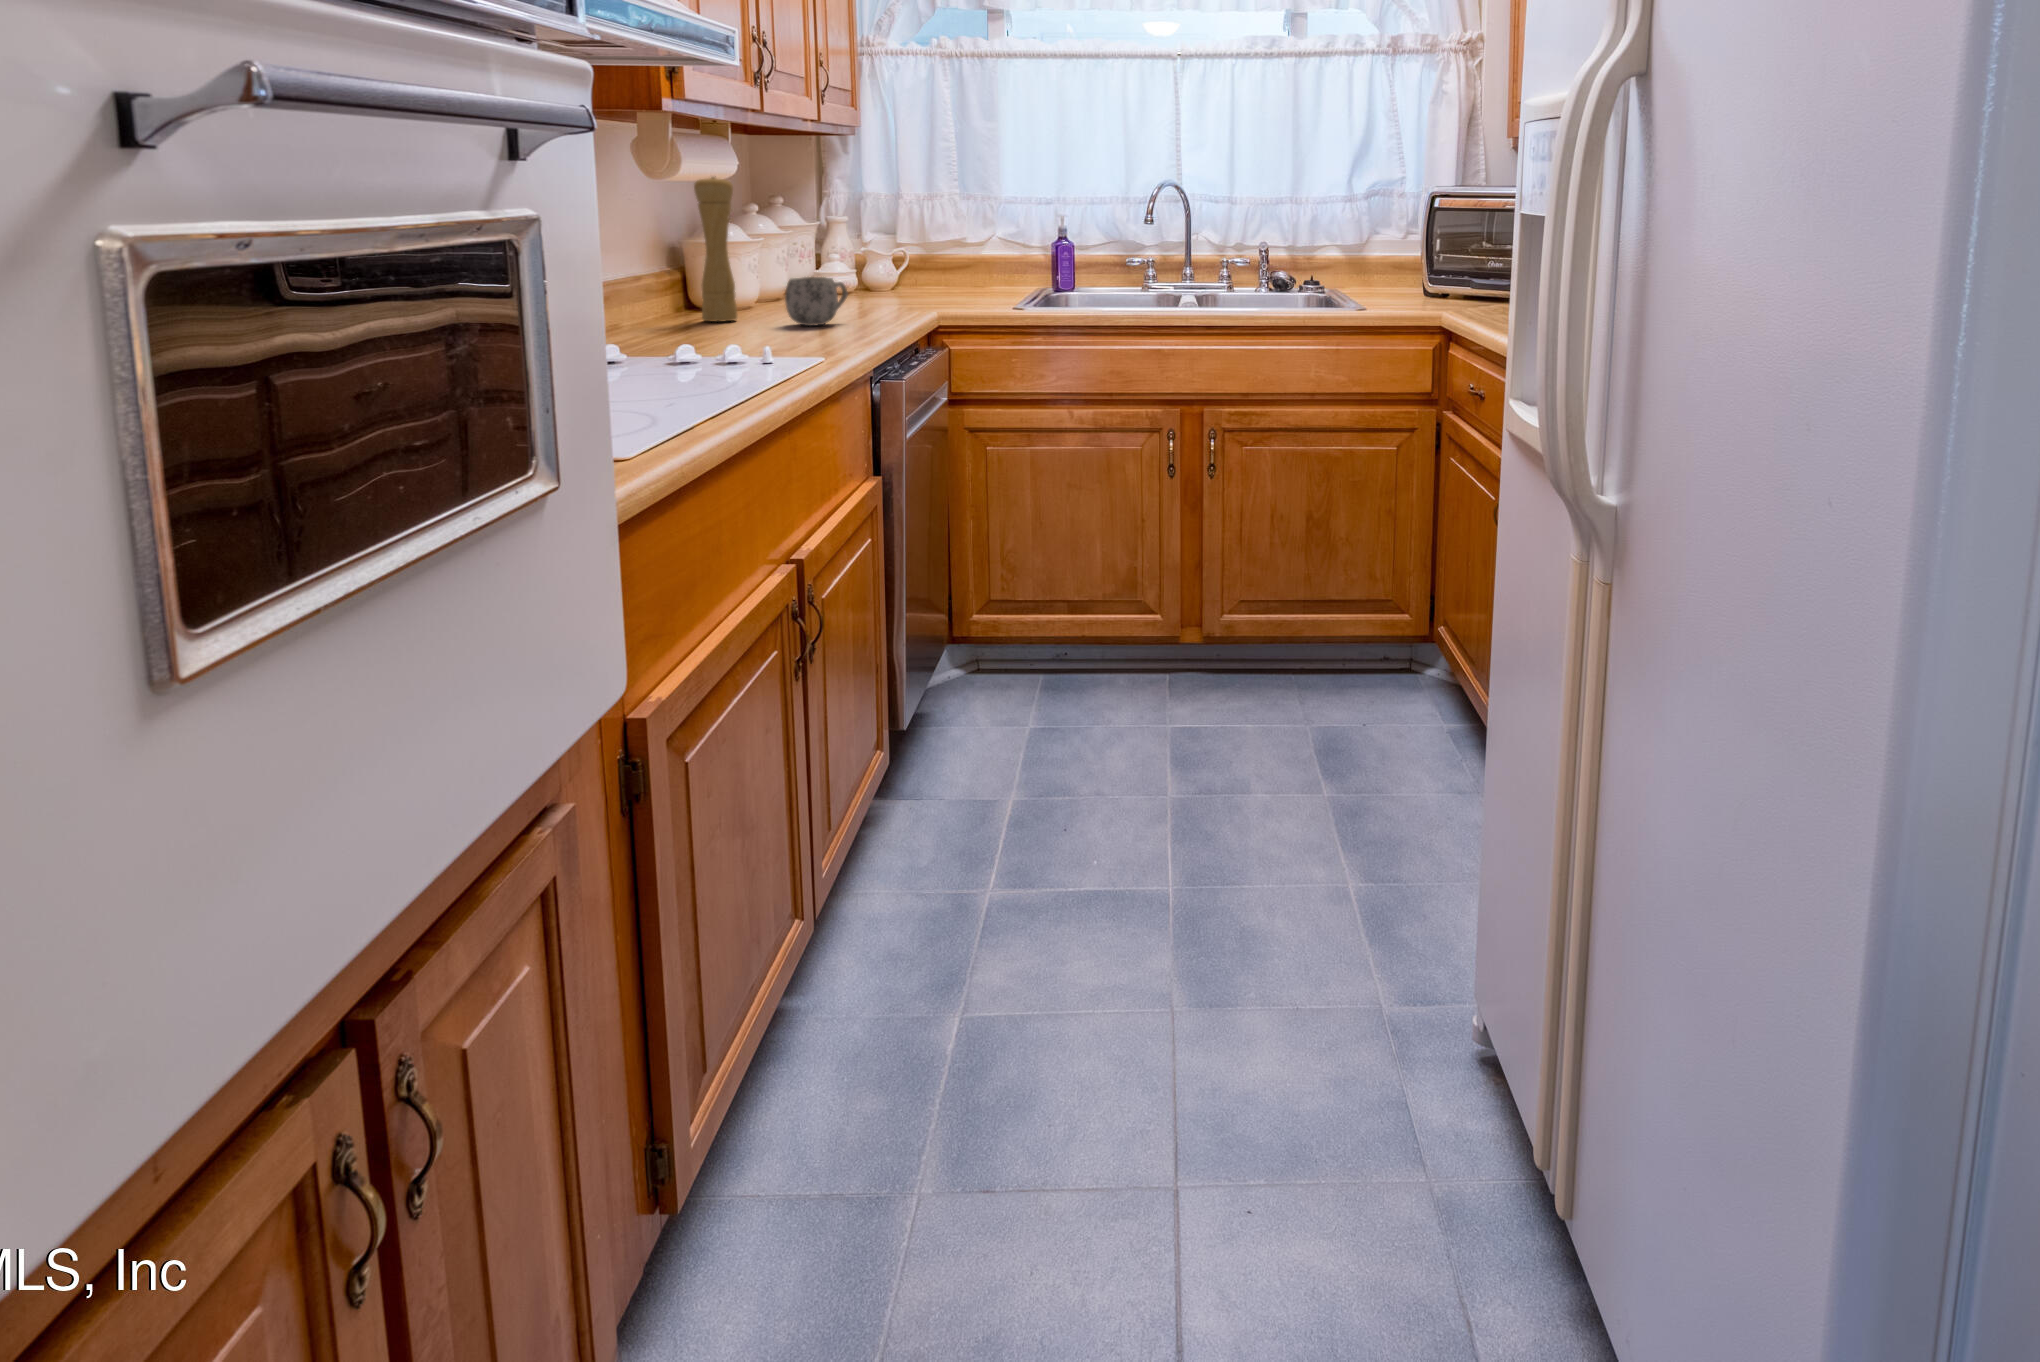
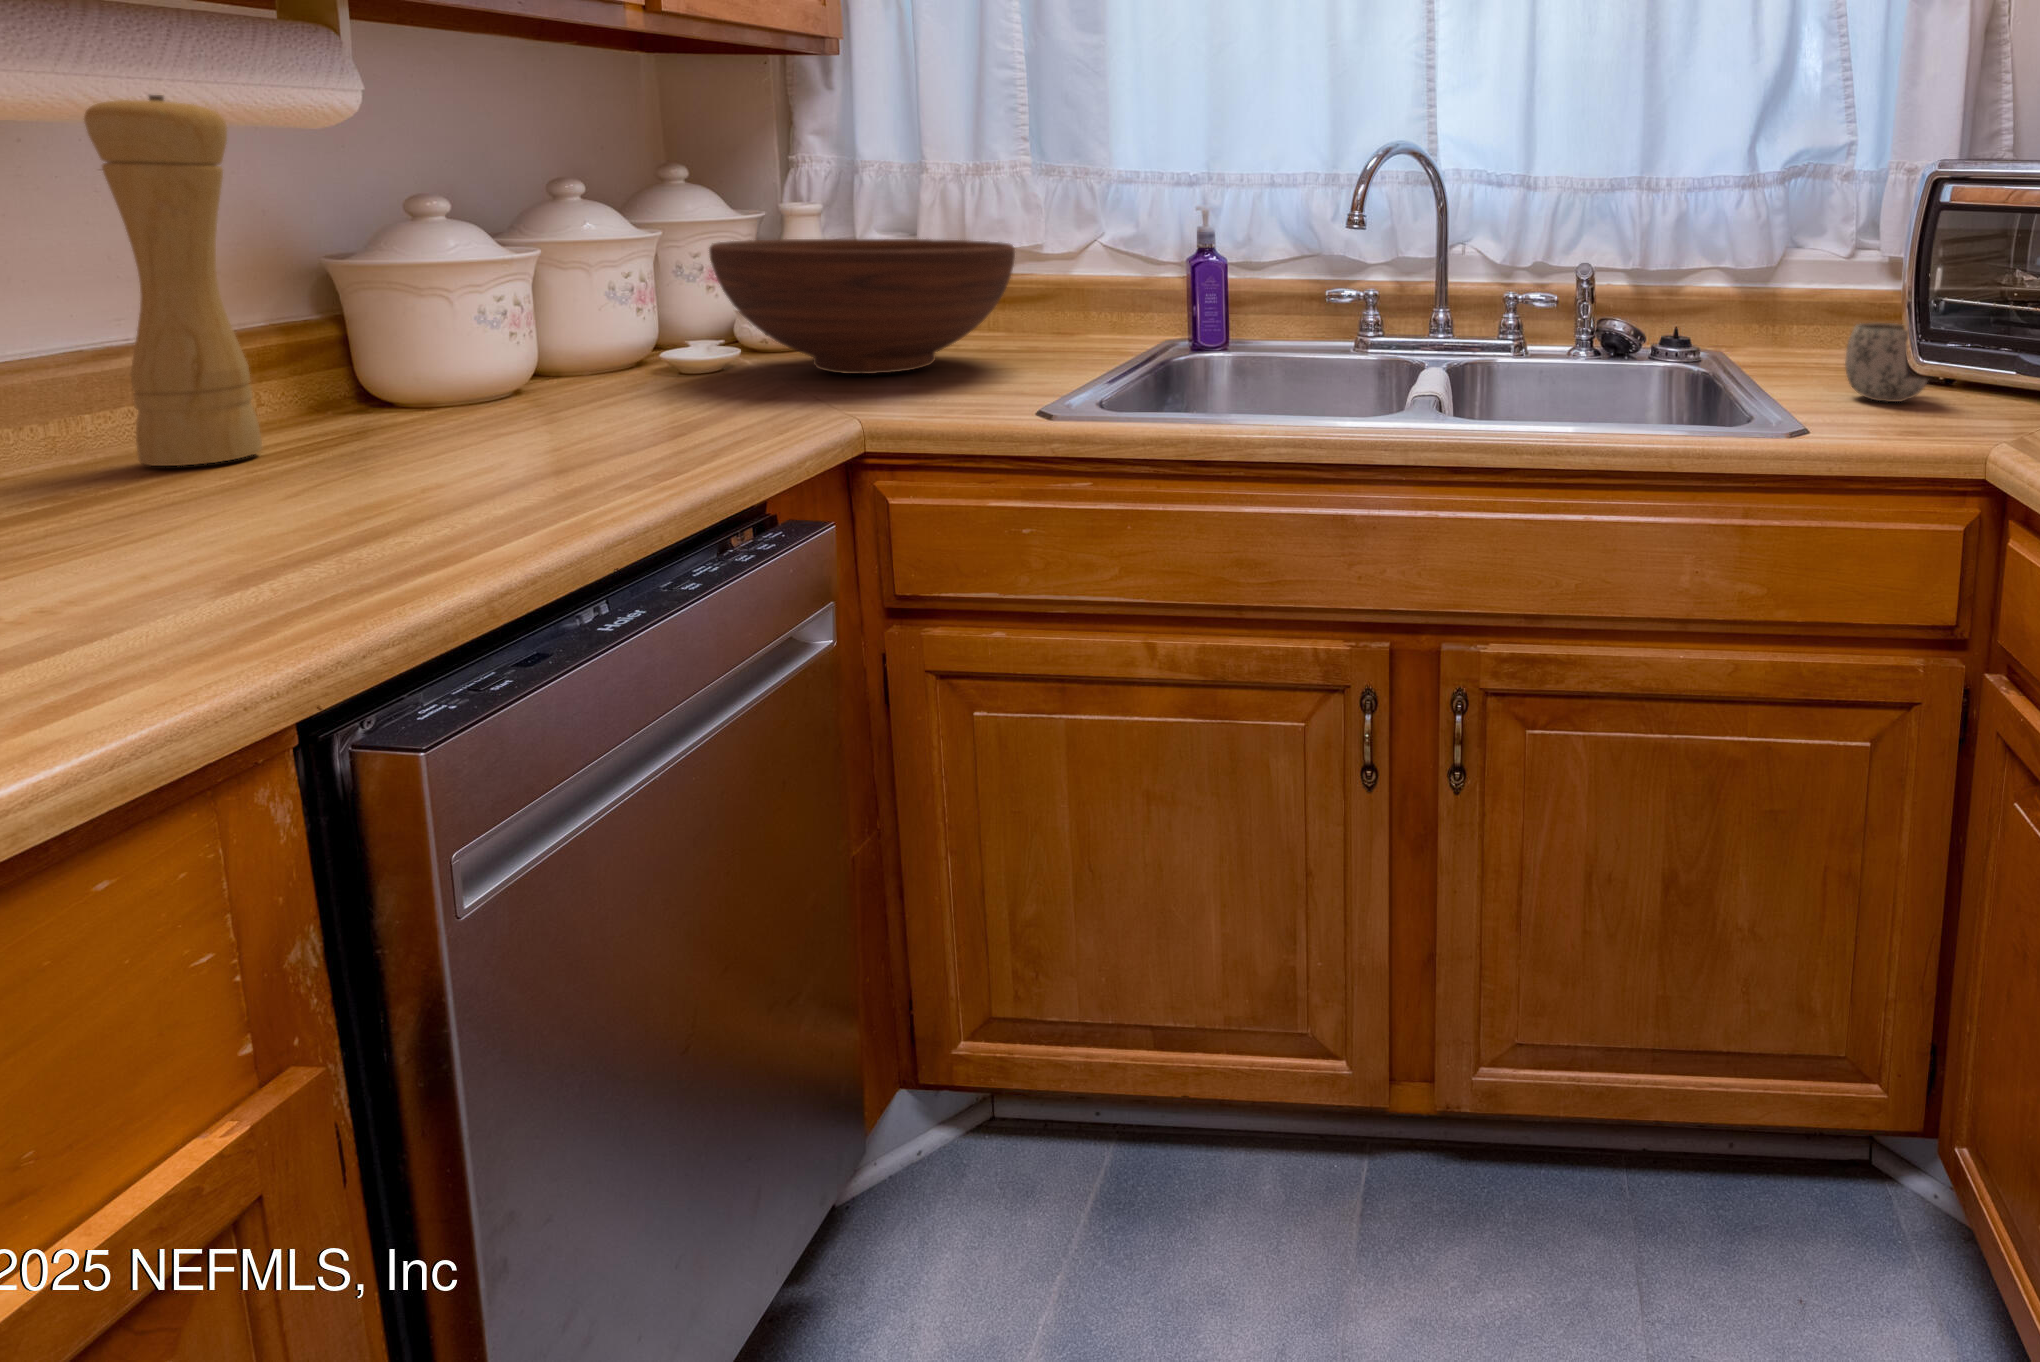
fruit bowl: none [839,235,978,300] -> present [709,239,1015,374]
mug: present [785,277,848,326] -> present [1845,323,1929,402]

